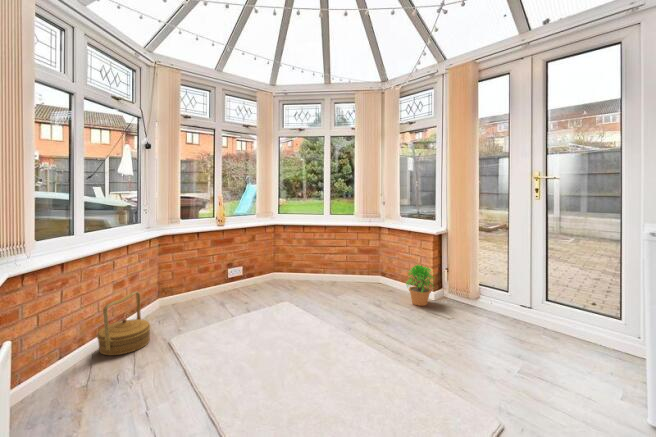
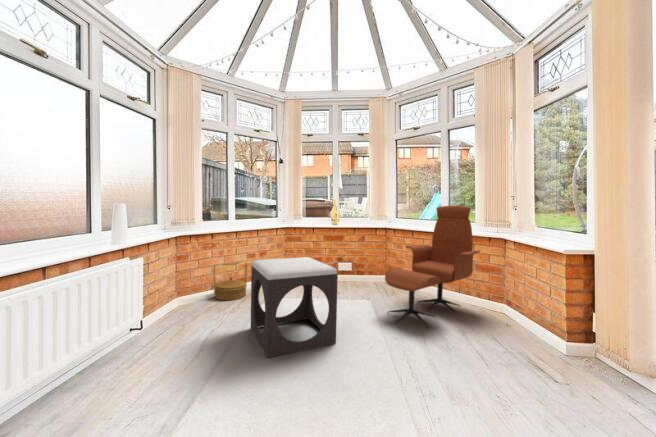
lounge chair: none [314,203,371,311] -> present [385,206,480,328]
potted plant: present [406,265,434,306] -> none [492,292,552,358]
footstool: none [235,268,331,377] -> present [251,257,338,358]

